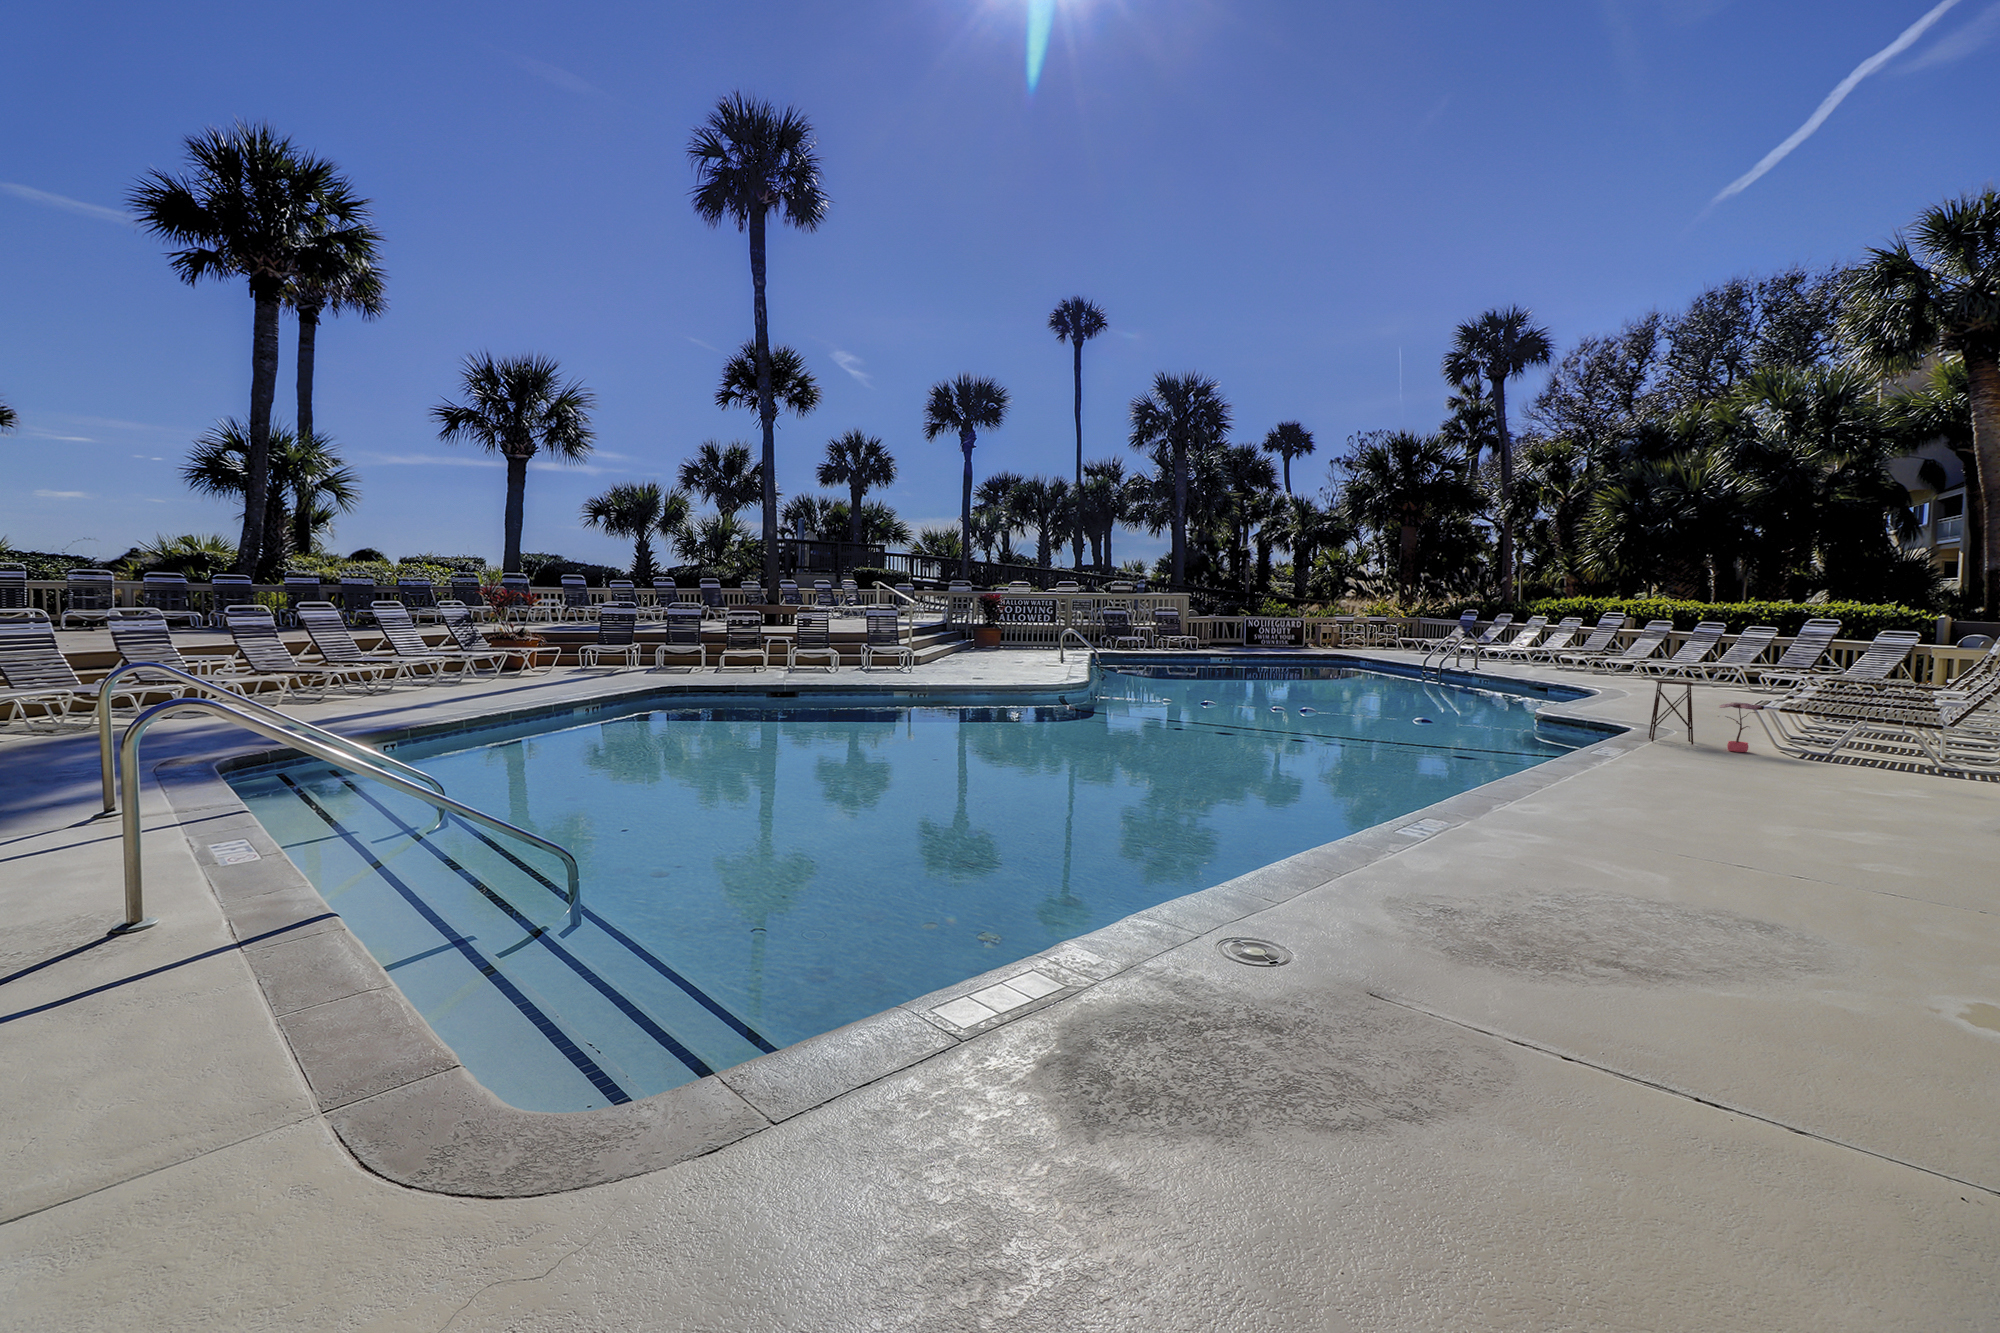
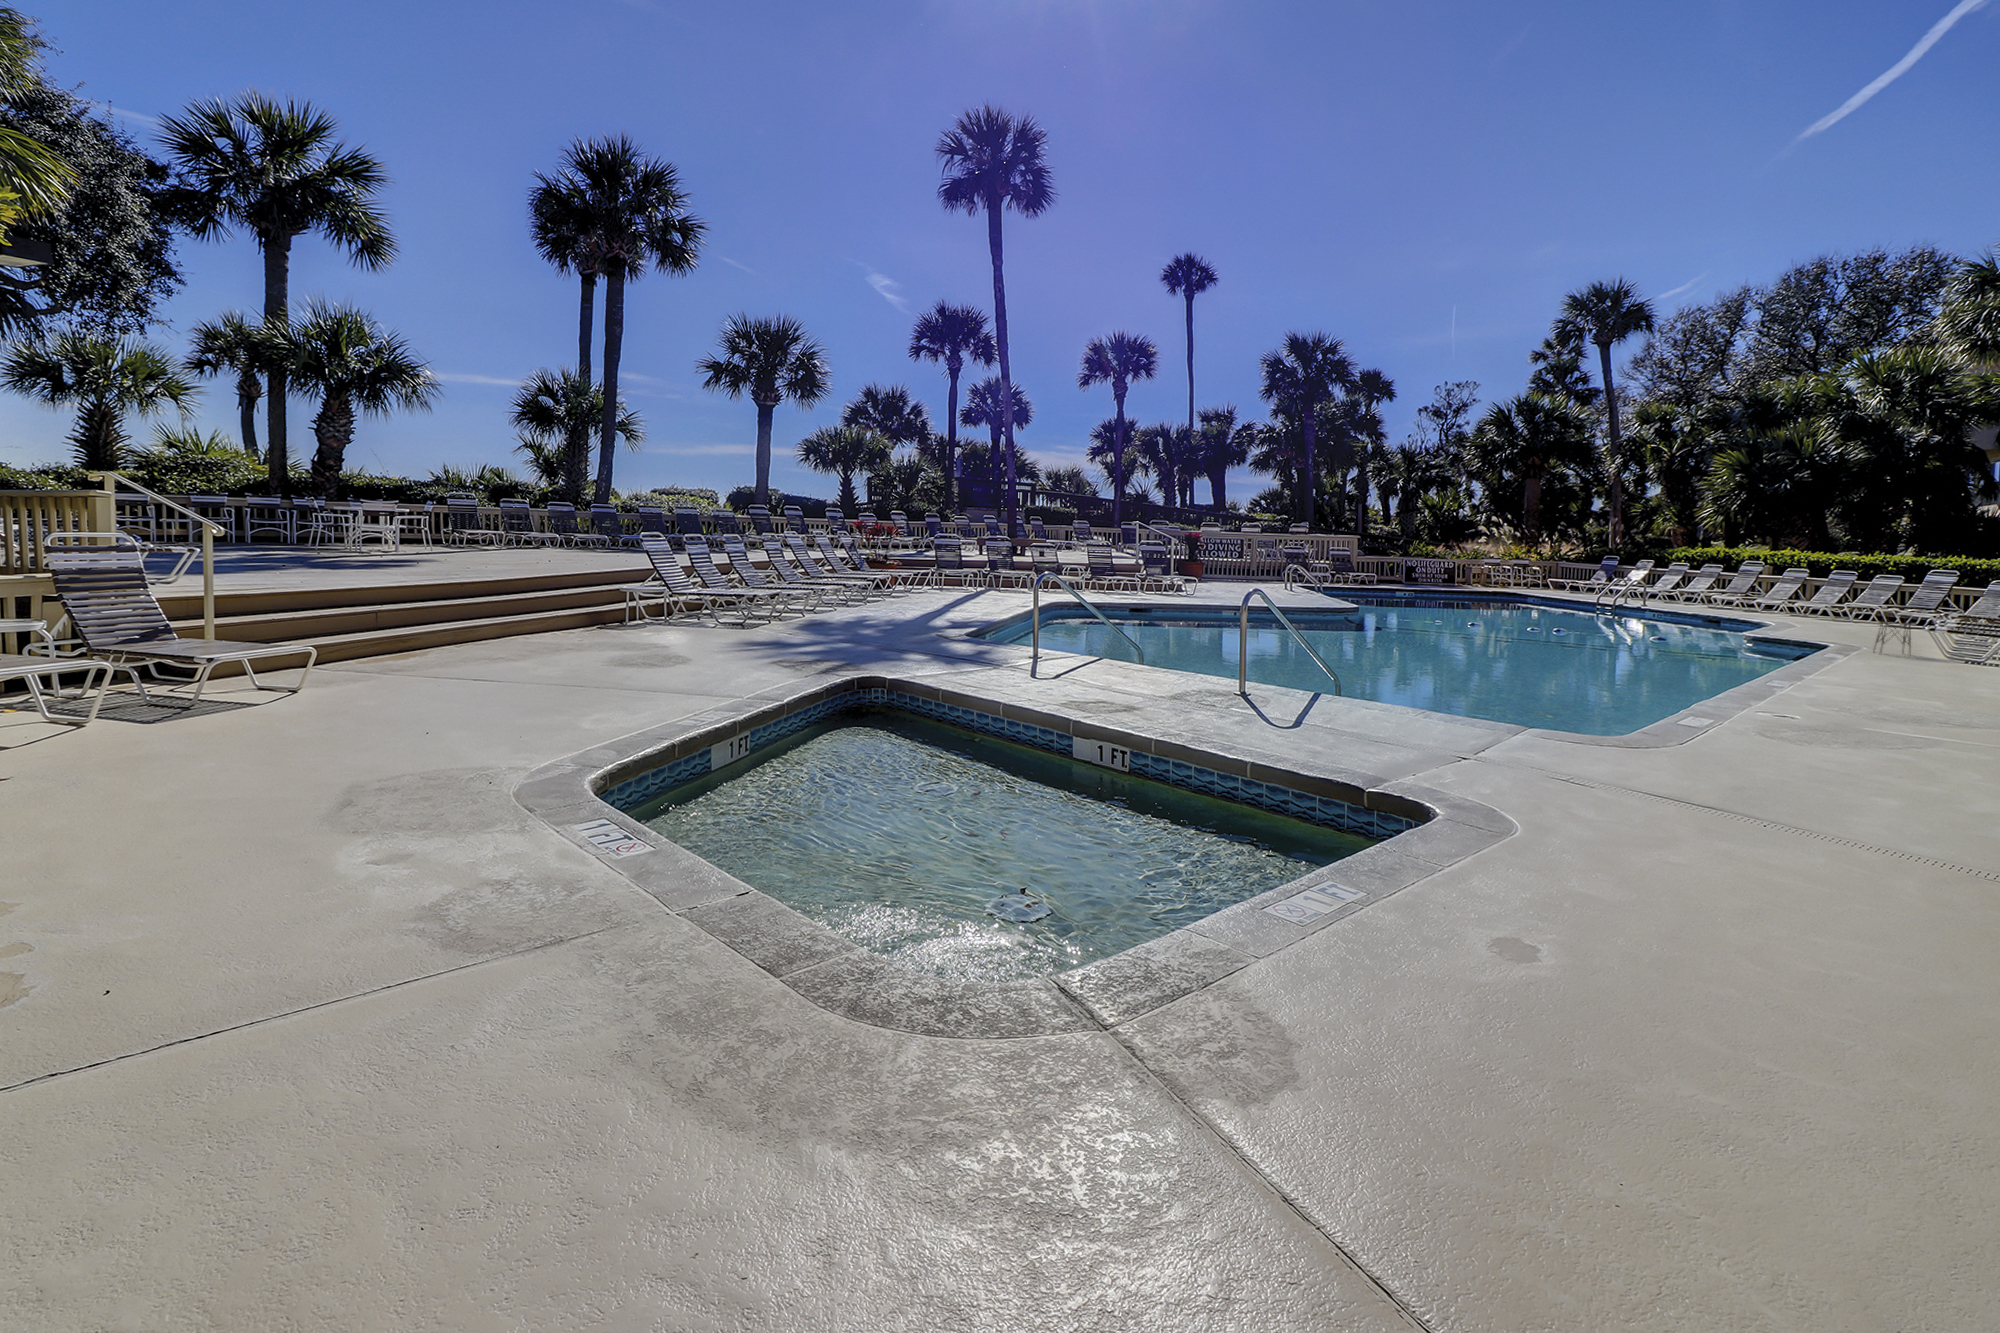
potted plant: present [1719,703,1761,752] -> none [1934,627,1964,660]

